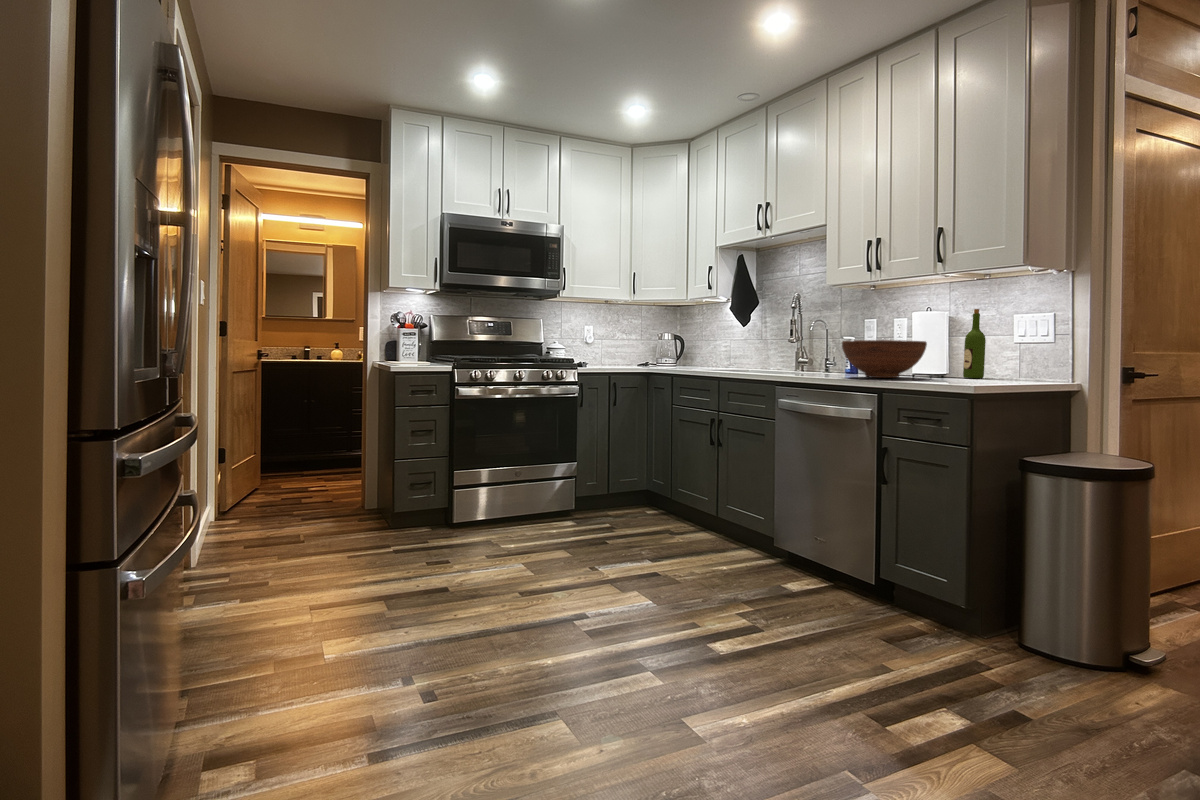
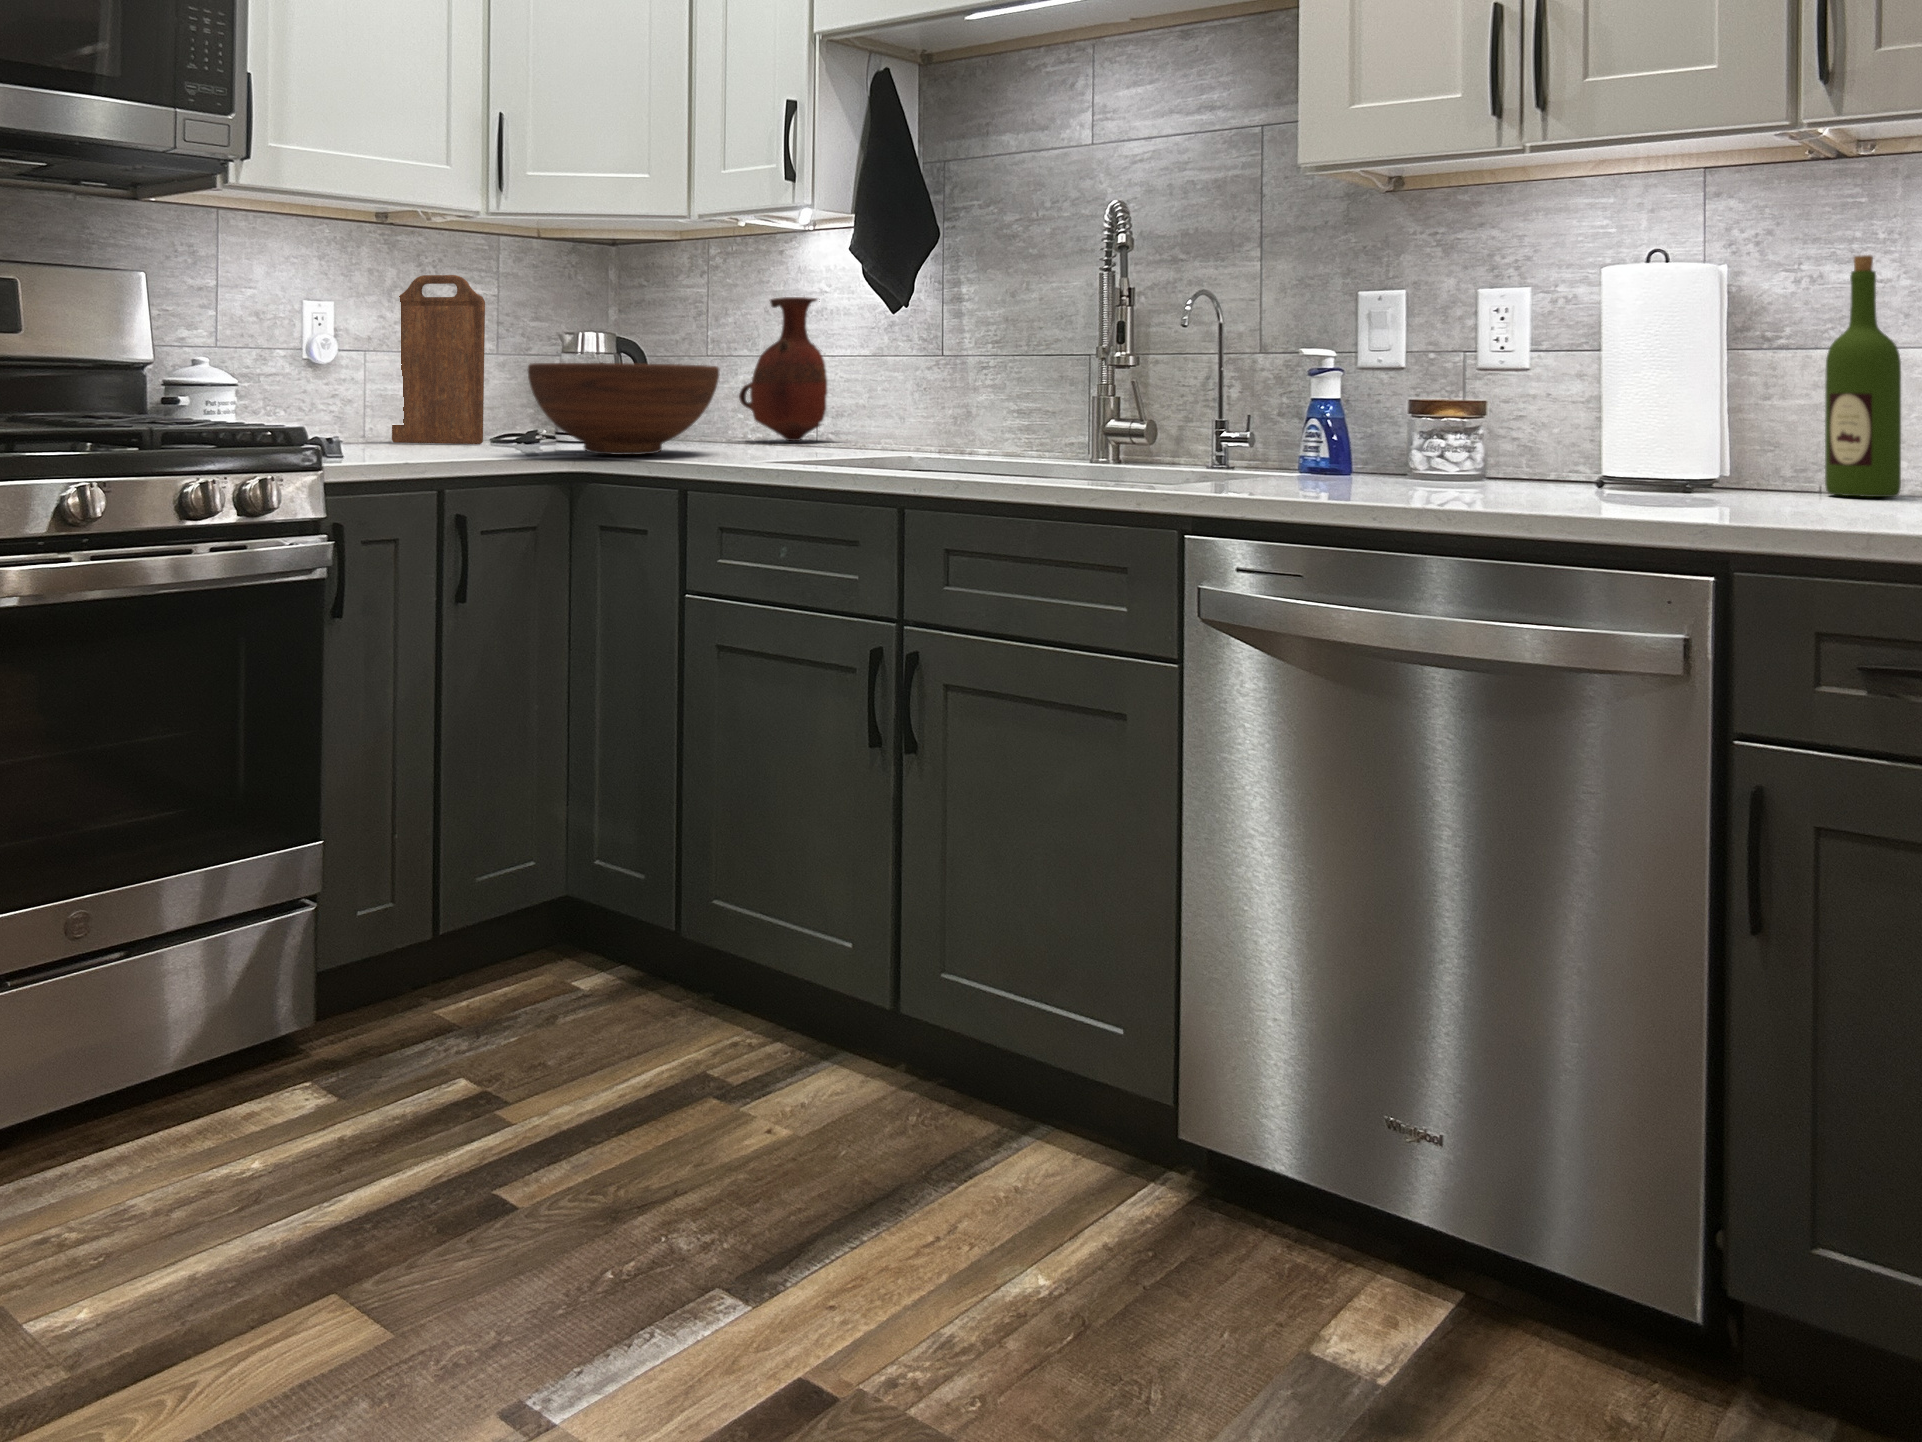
cutting board: none [610,318,635,366] -> present [392,275,485,444]
vase: none [709,323,740,366] -> present [739,297,827,441]
fruit bowl: present [842,340,927,378] -> present [527,363,719,455]

